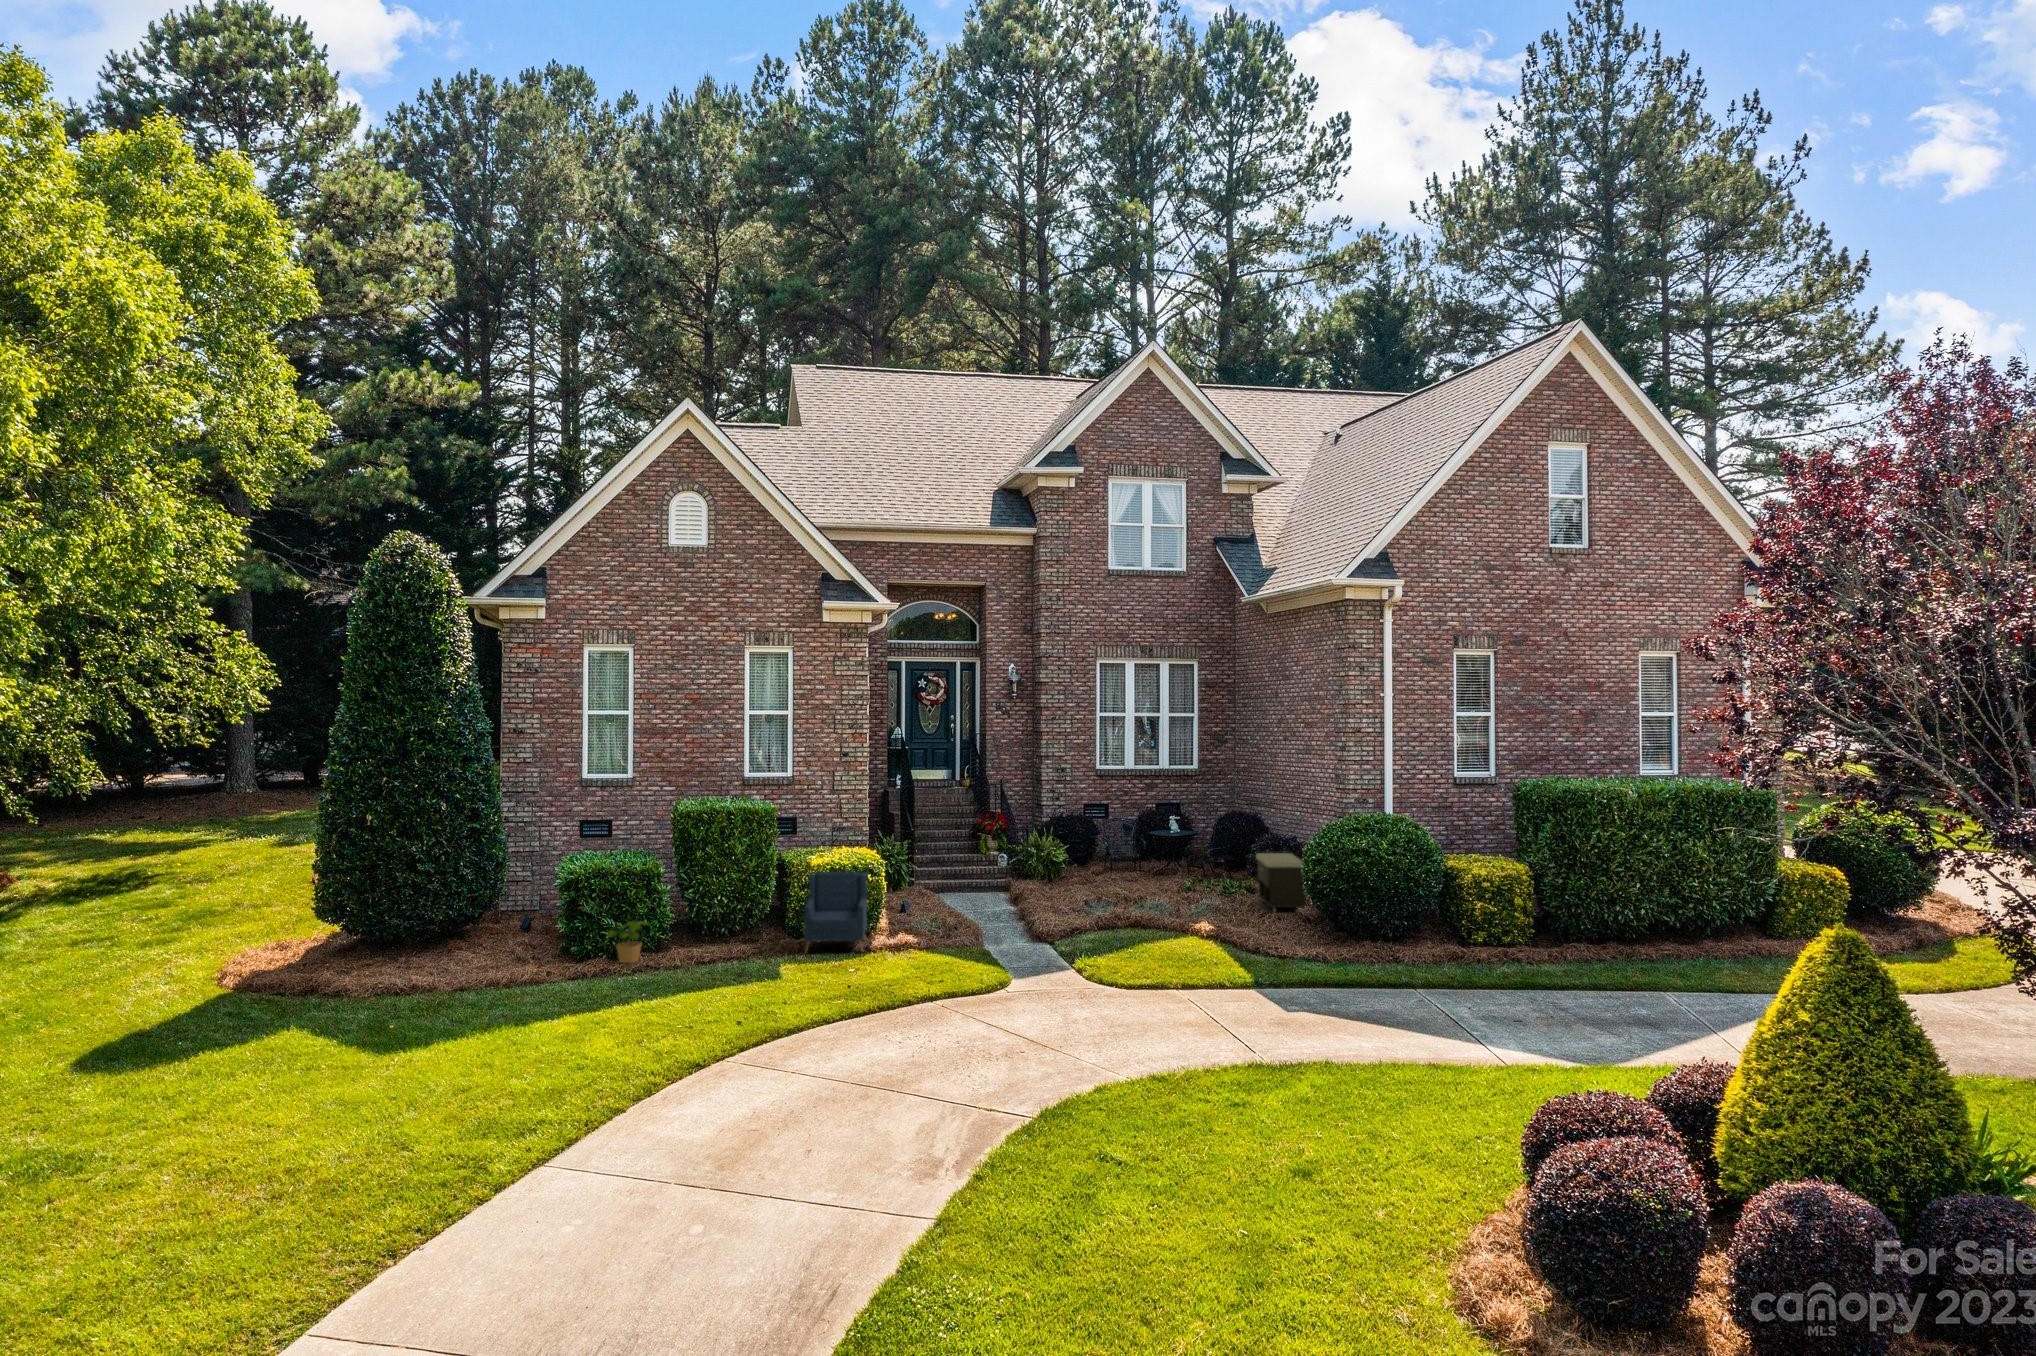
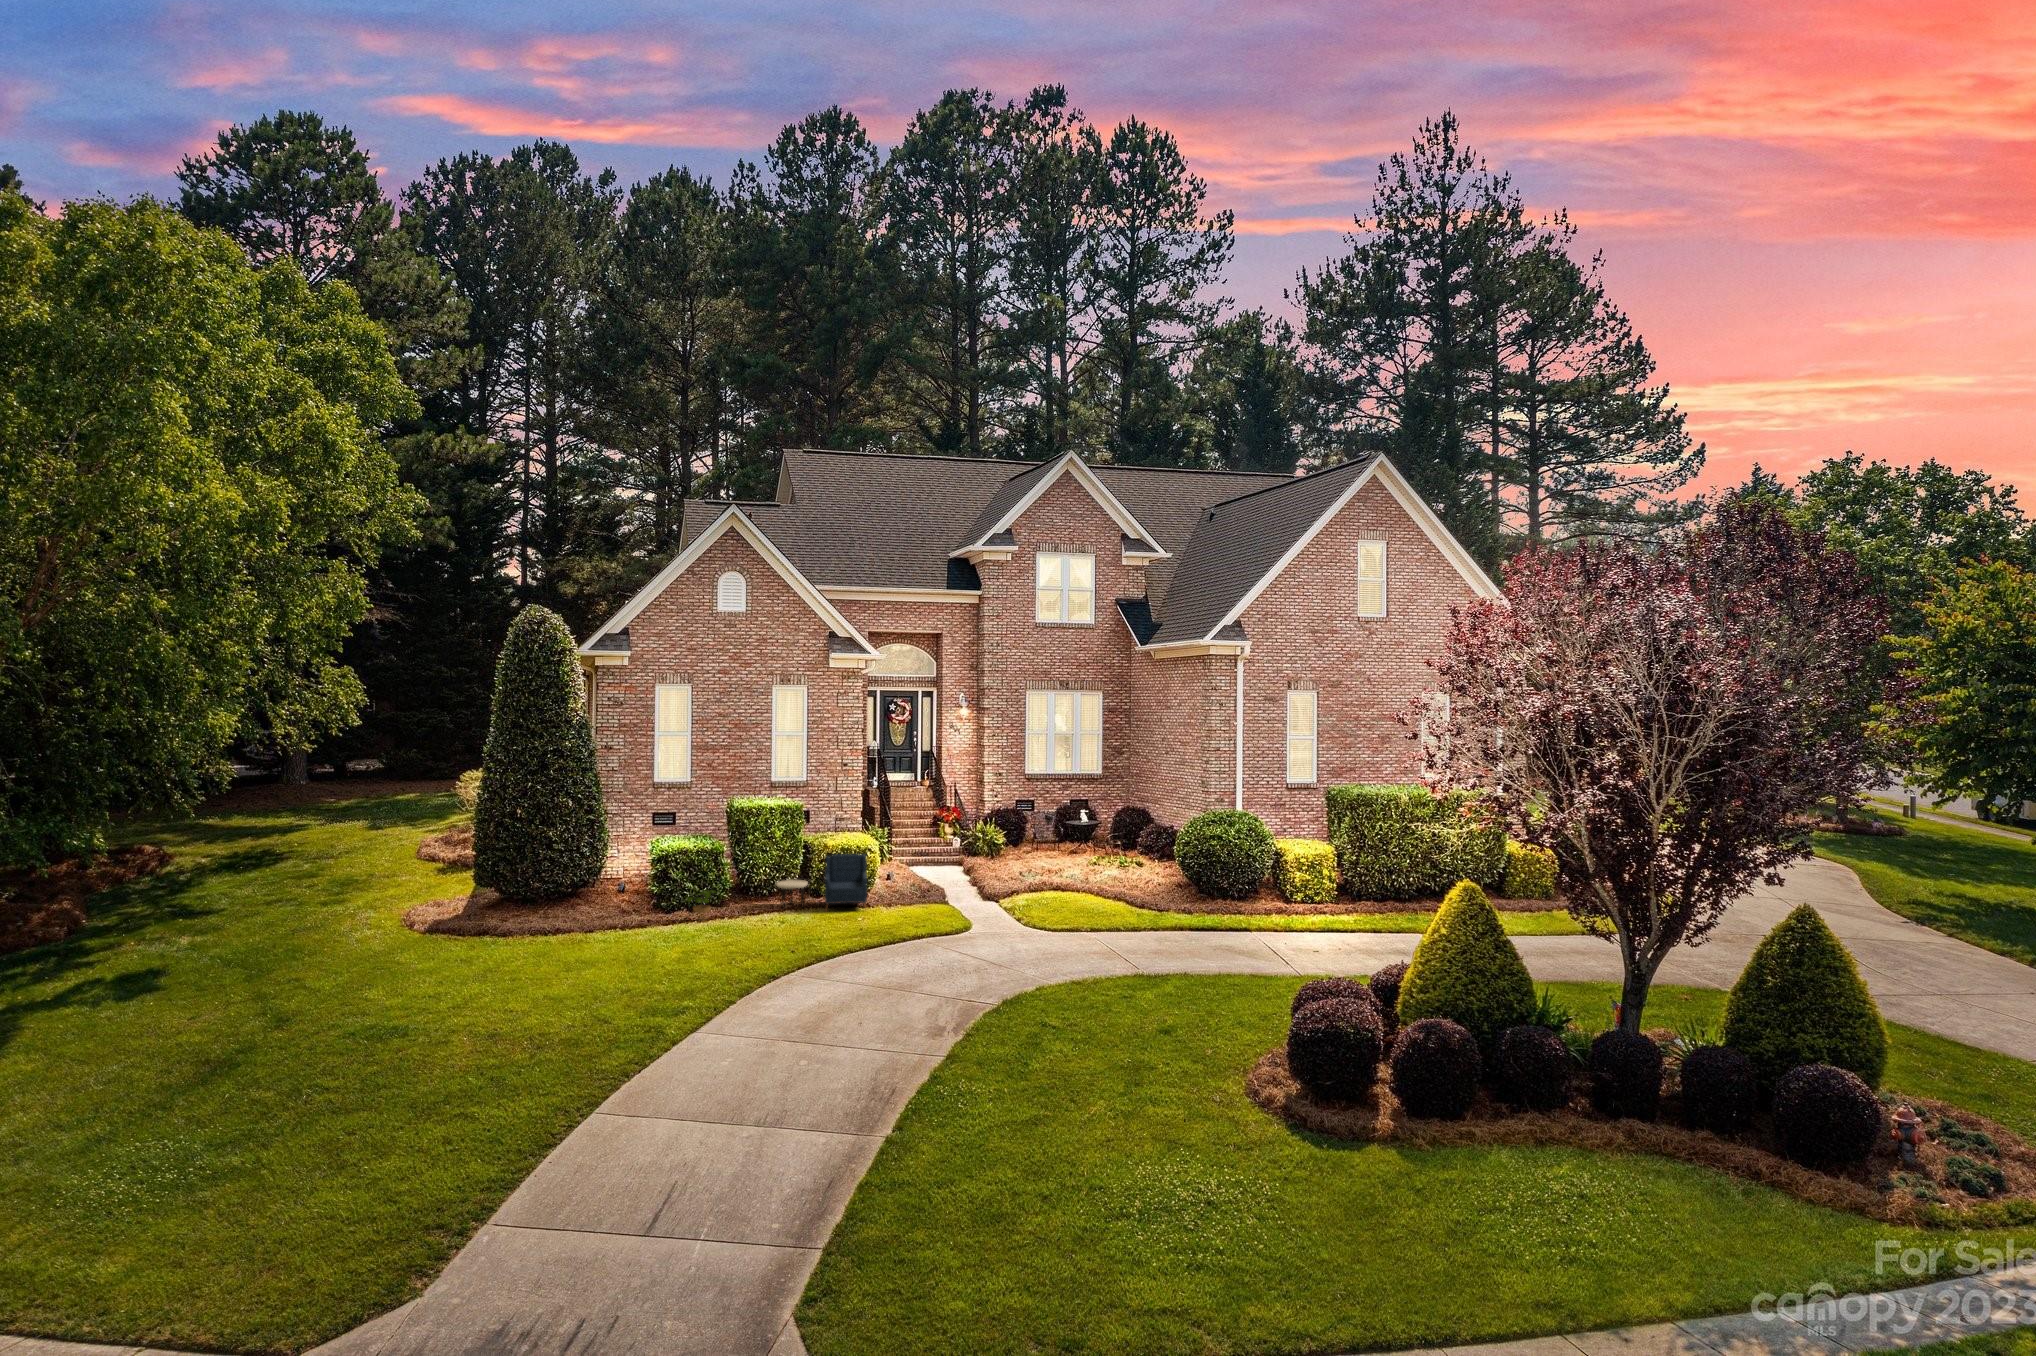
storage bench: present [1256,853,1306,911] -> none [1144,836,1179,879]
side table: none [739,907,784,949] -> present [777,880,808,909]

